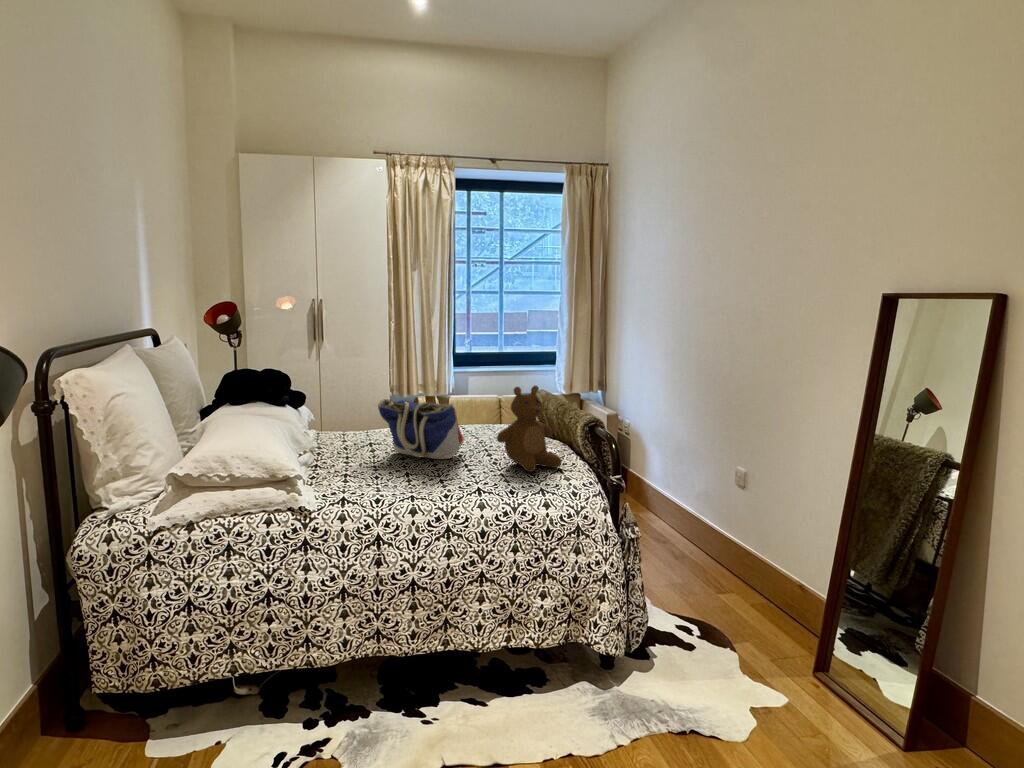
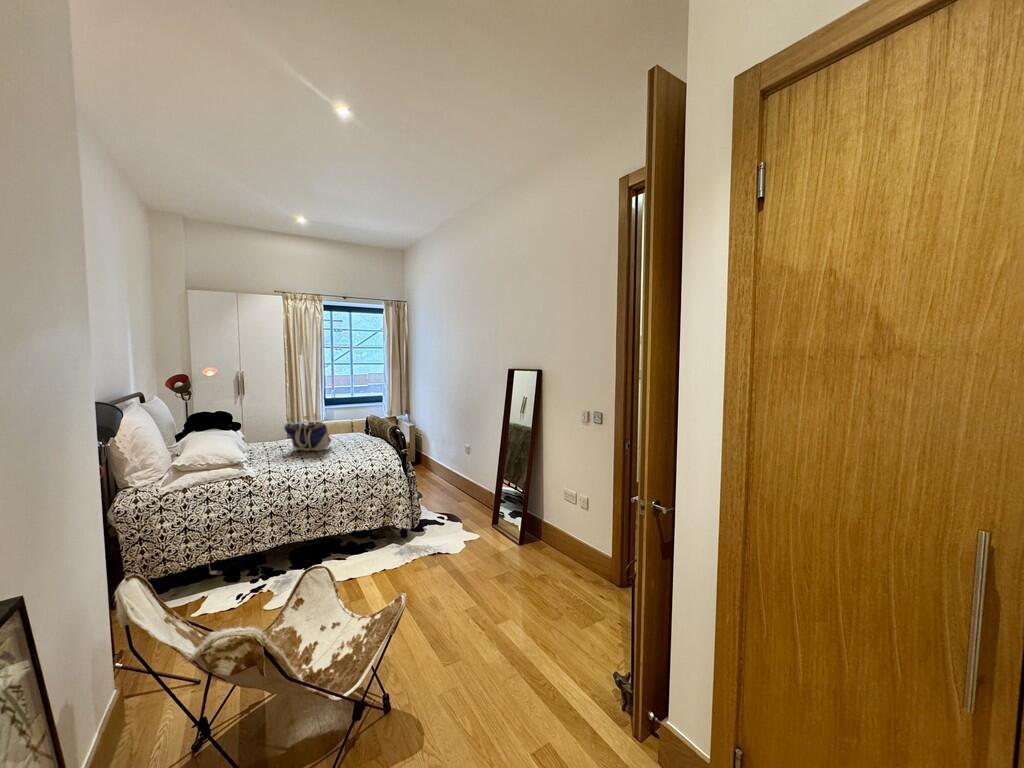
teddy bear: present [497,385,562,472] -> none [348,412,380,452]

